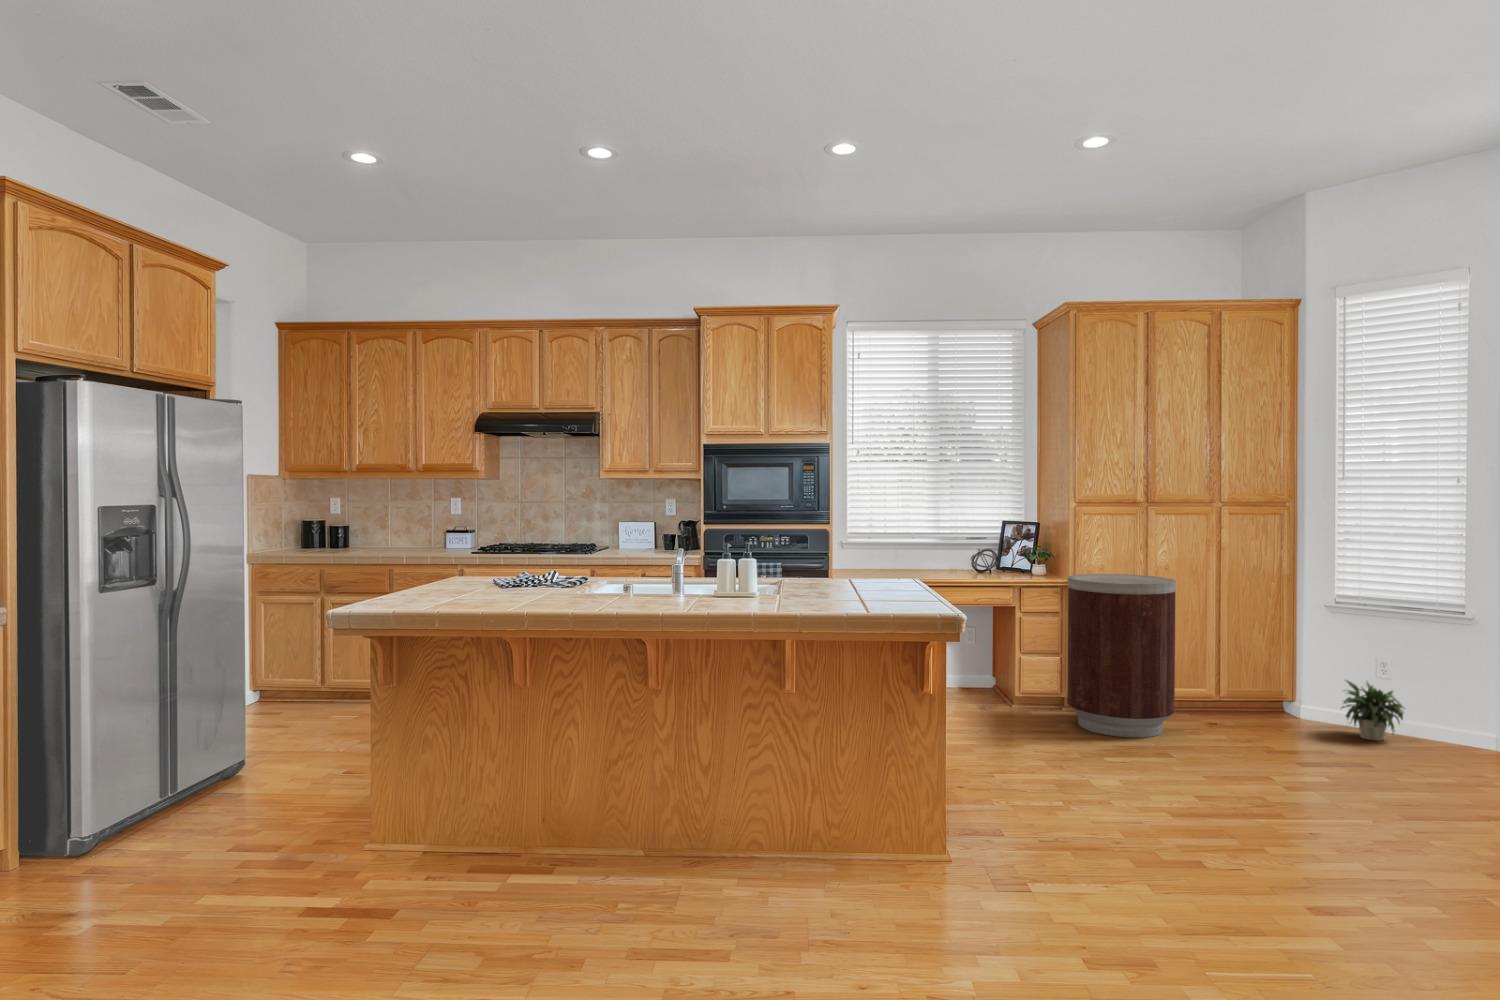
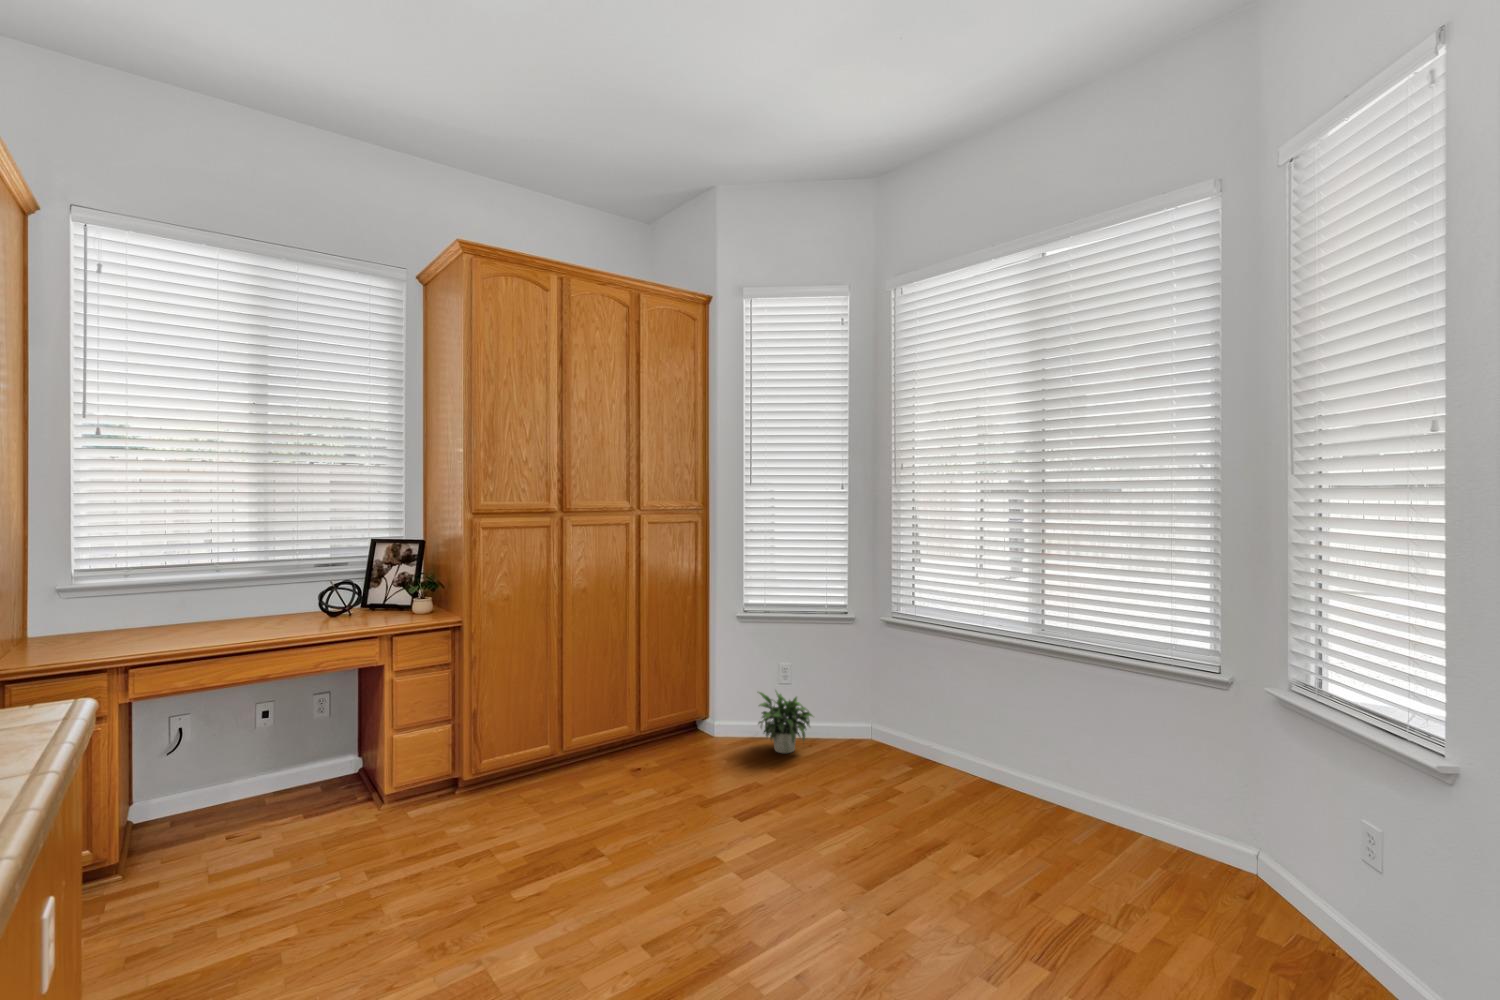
trash can: present [1067,574,1176,738] -> none [465,604,605,839]

